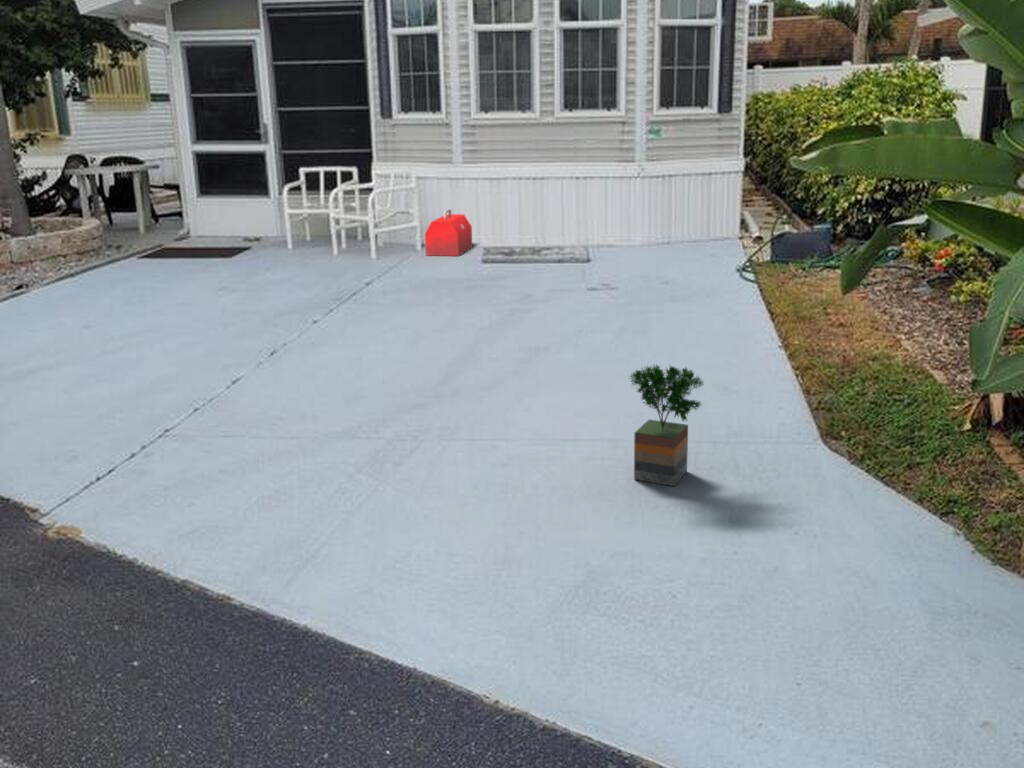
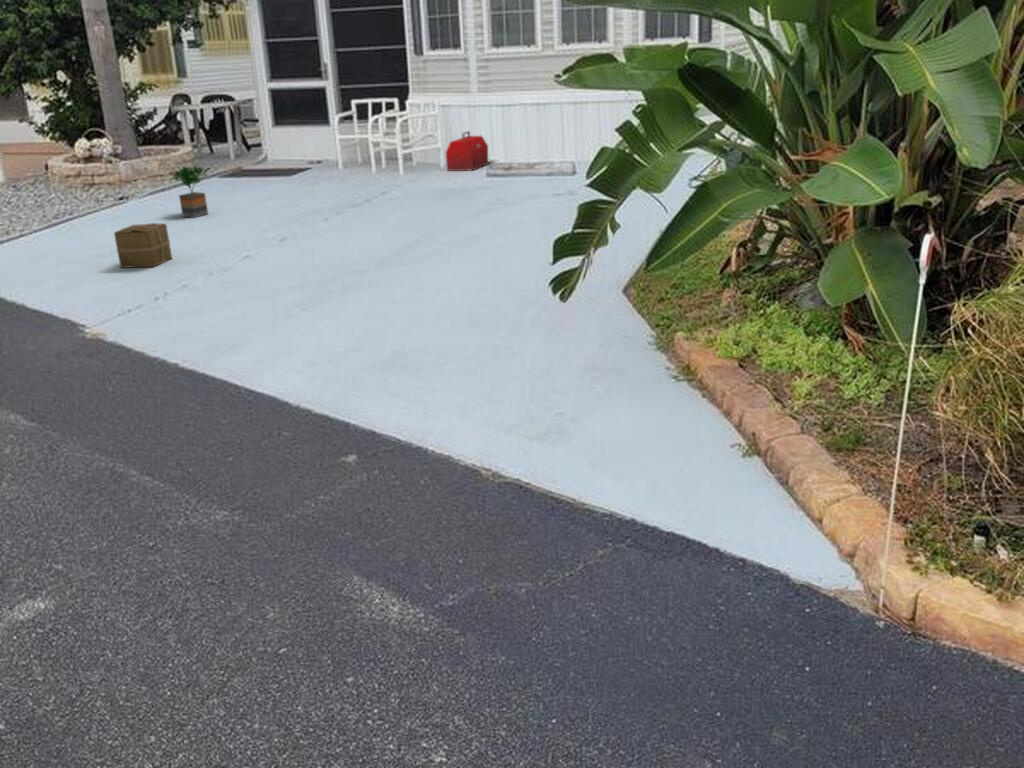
cardboard box: none [14,346,103,414] -> present [114,223,172,268]
potted tree: present [631,365,703,486] -> present [174,167,208,218]

